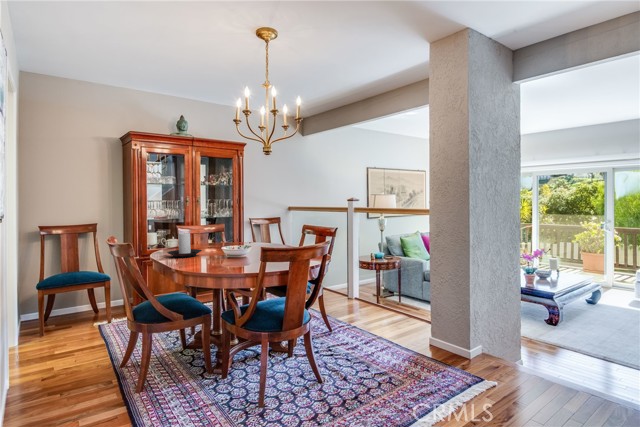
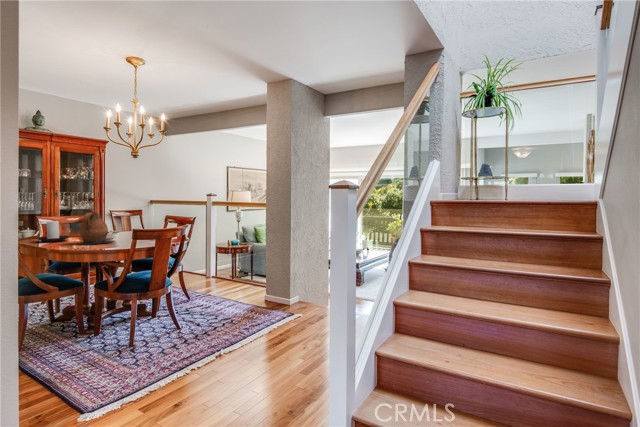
ceramic pitcher: none [203,221,243,264] -> present [78,210,113,244]

